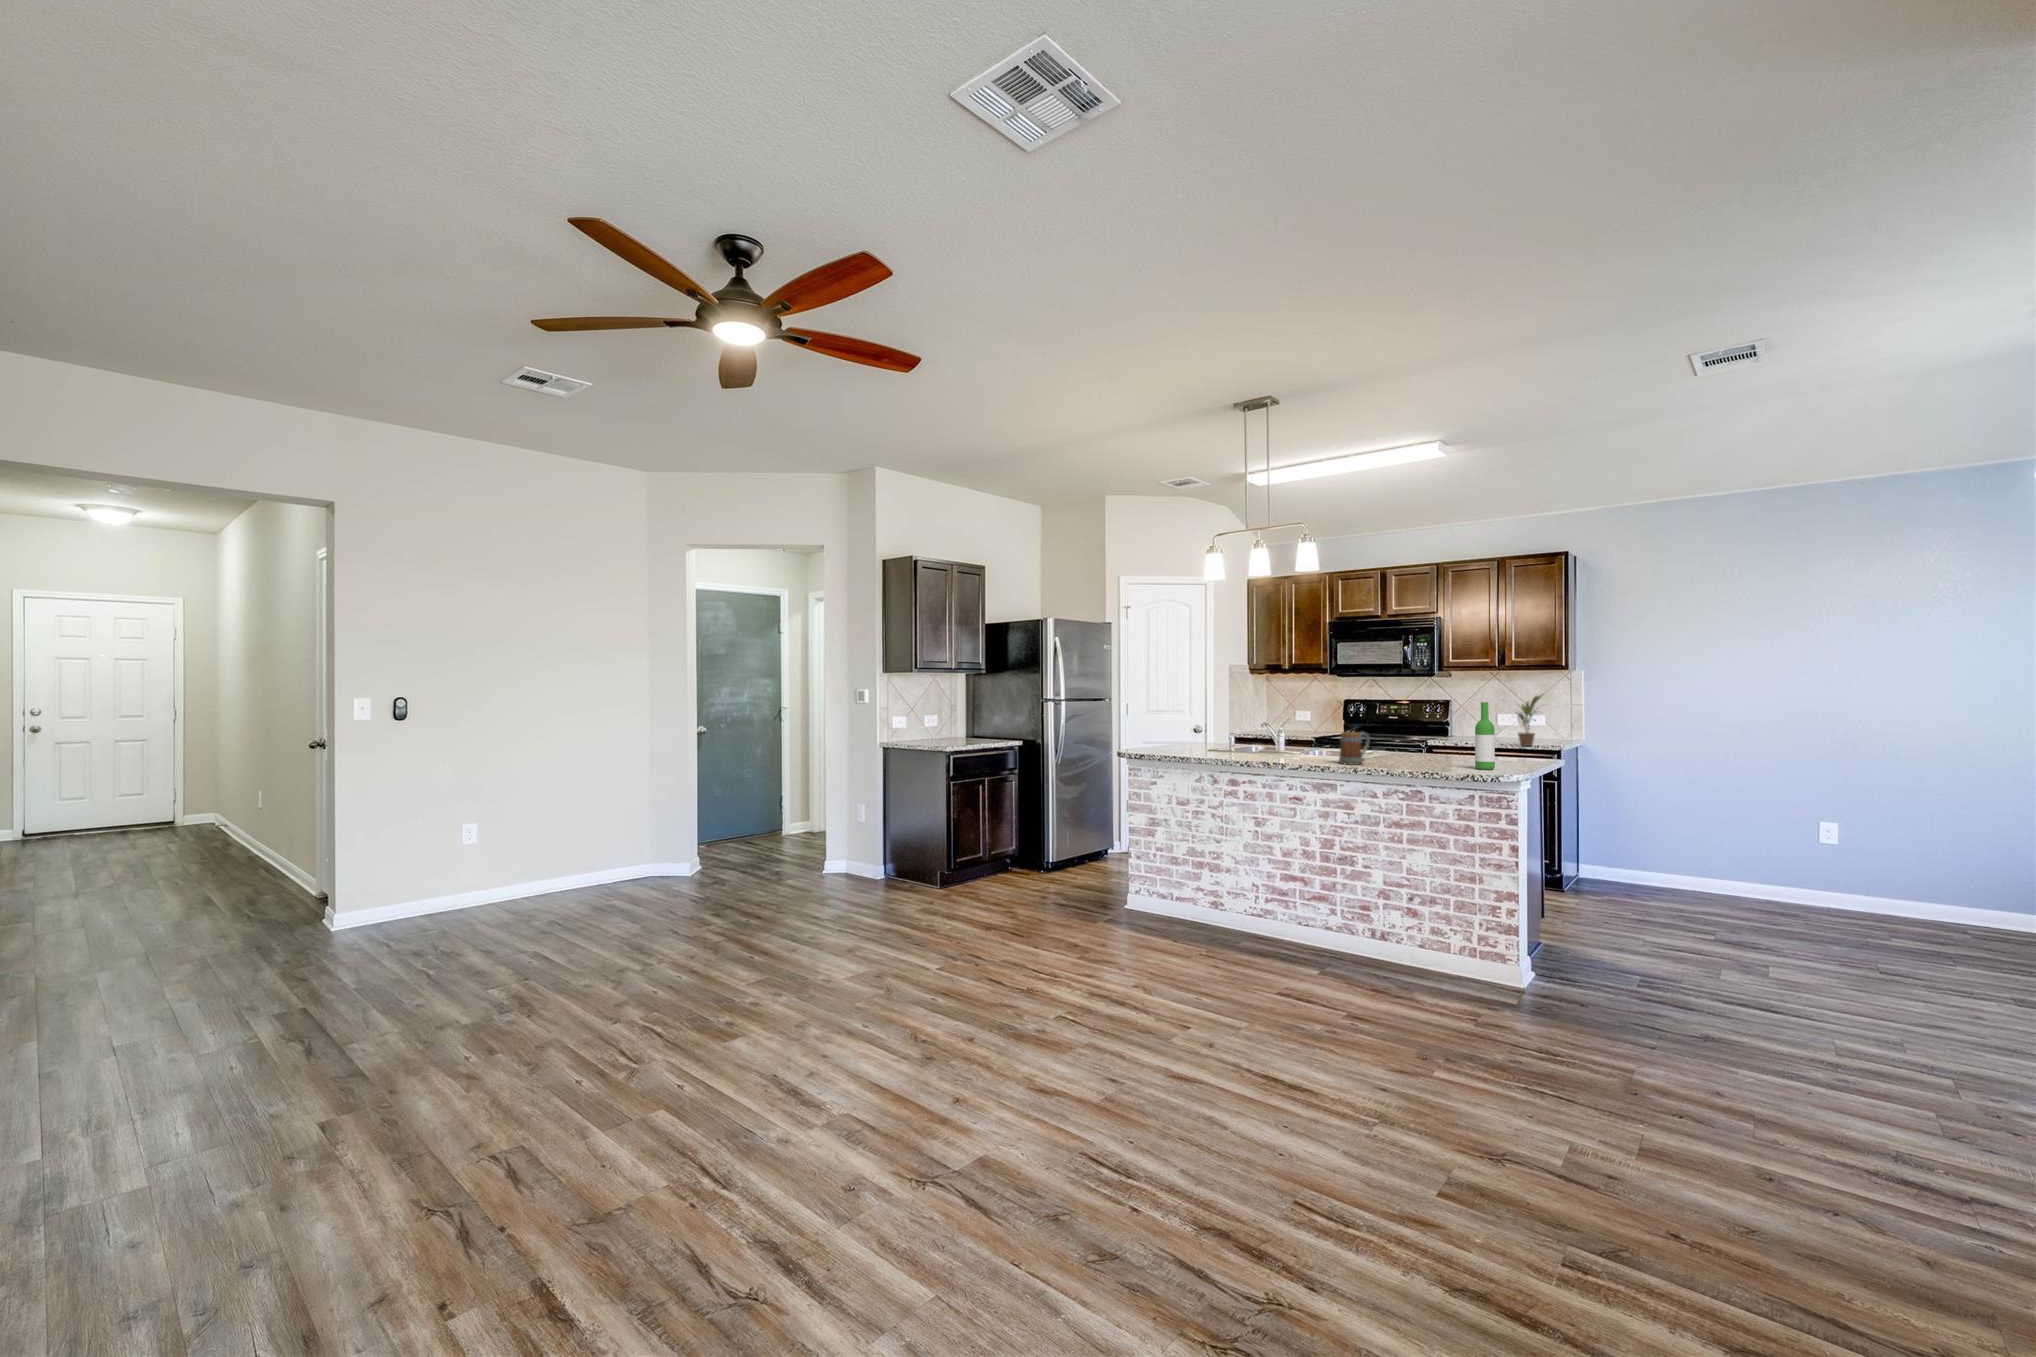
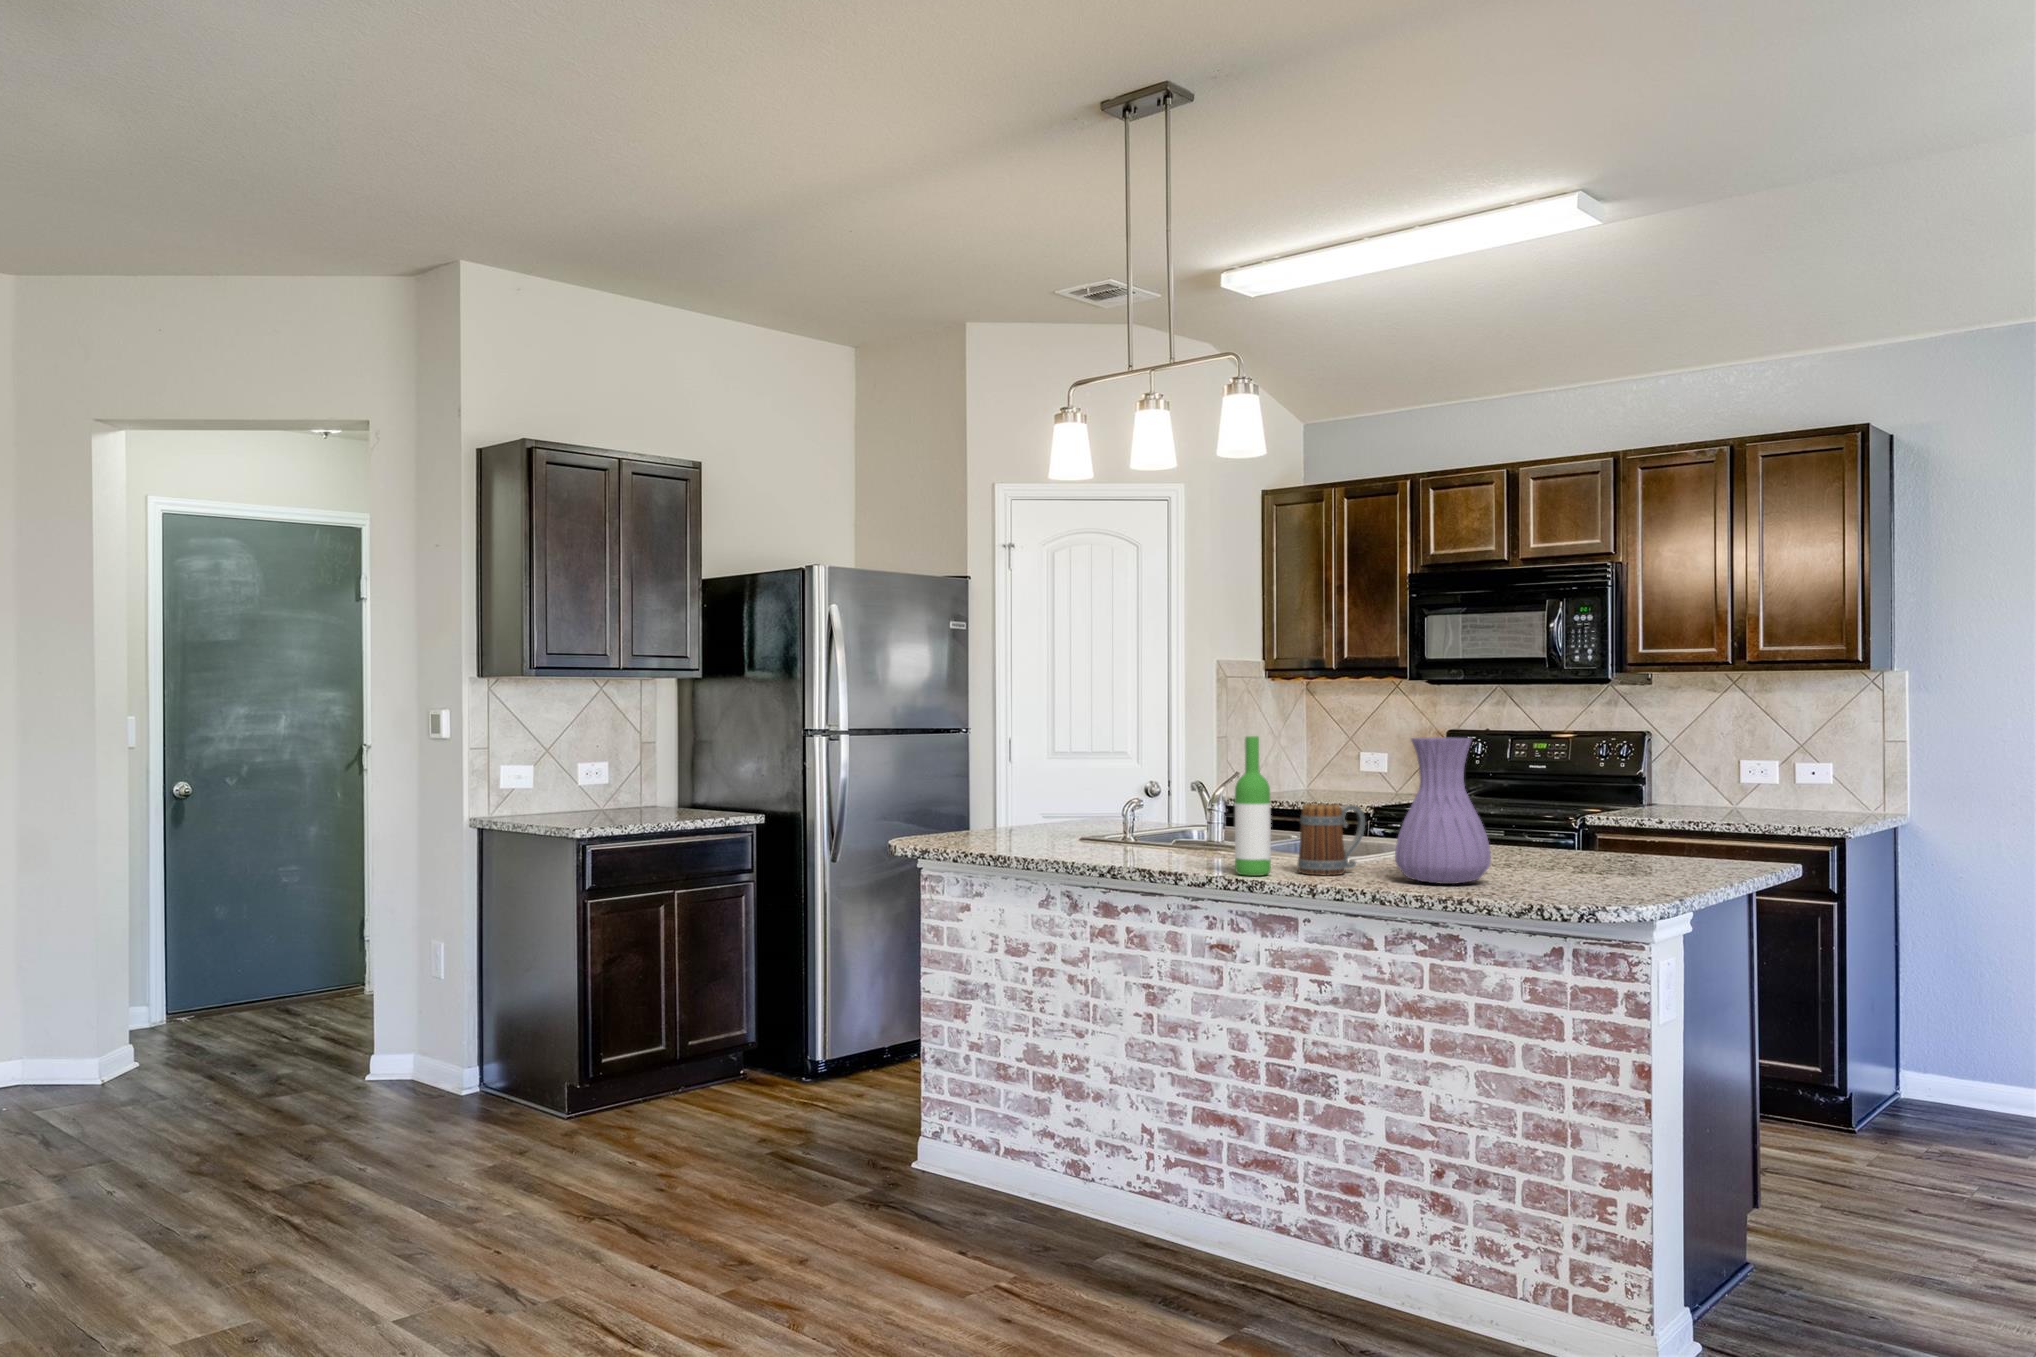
potted plant: present [1517,695,1542,746] -> none [1762,717,1836,825]
vase: none [1390,701,1436,767] -> present [1395,737,1491,884]
wine bottle: present [1475,702,1495,770] -> present [1235,736,1271,876]

